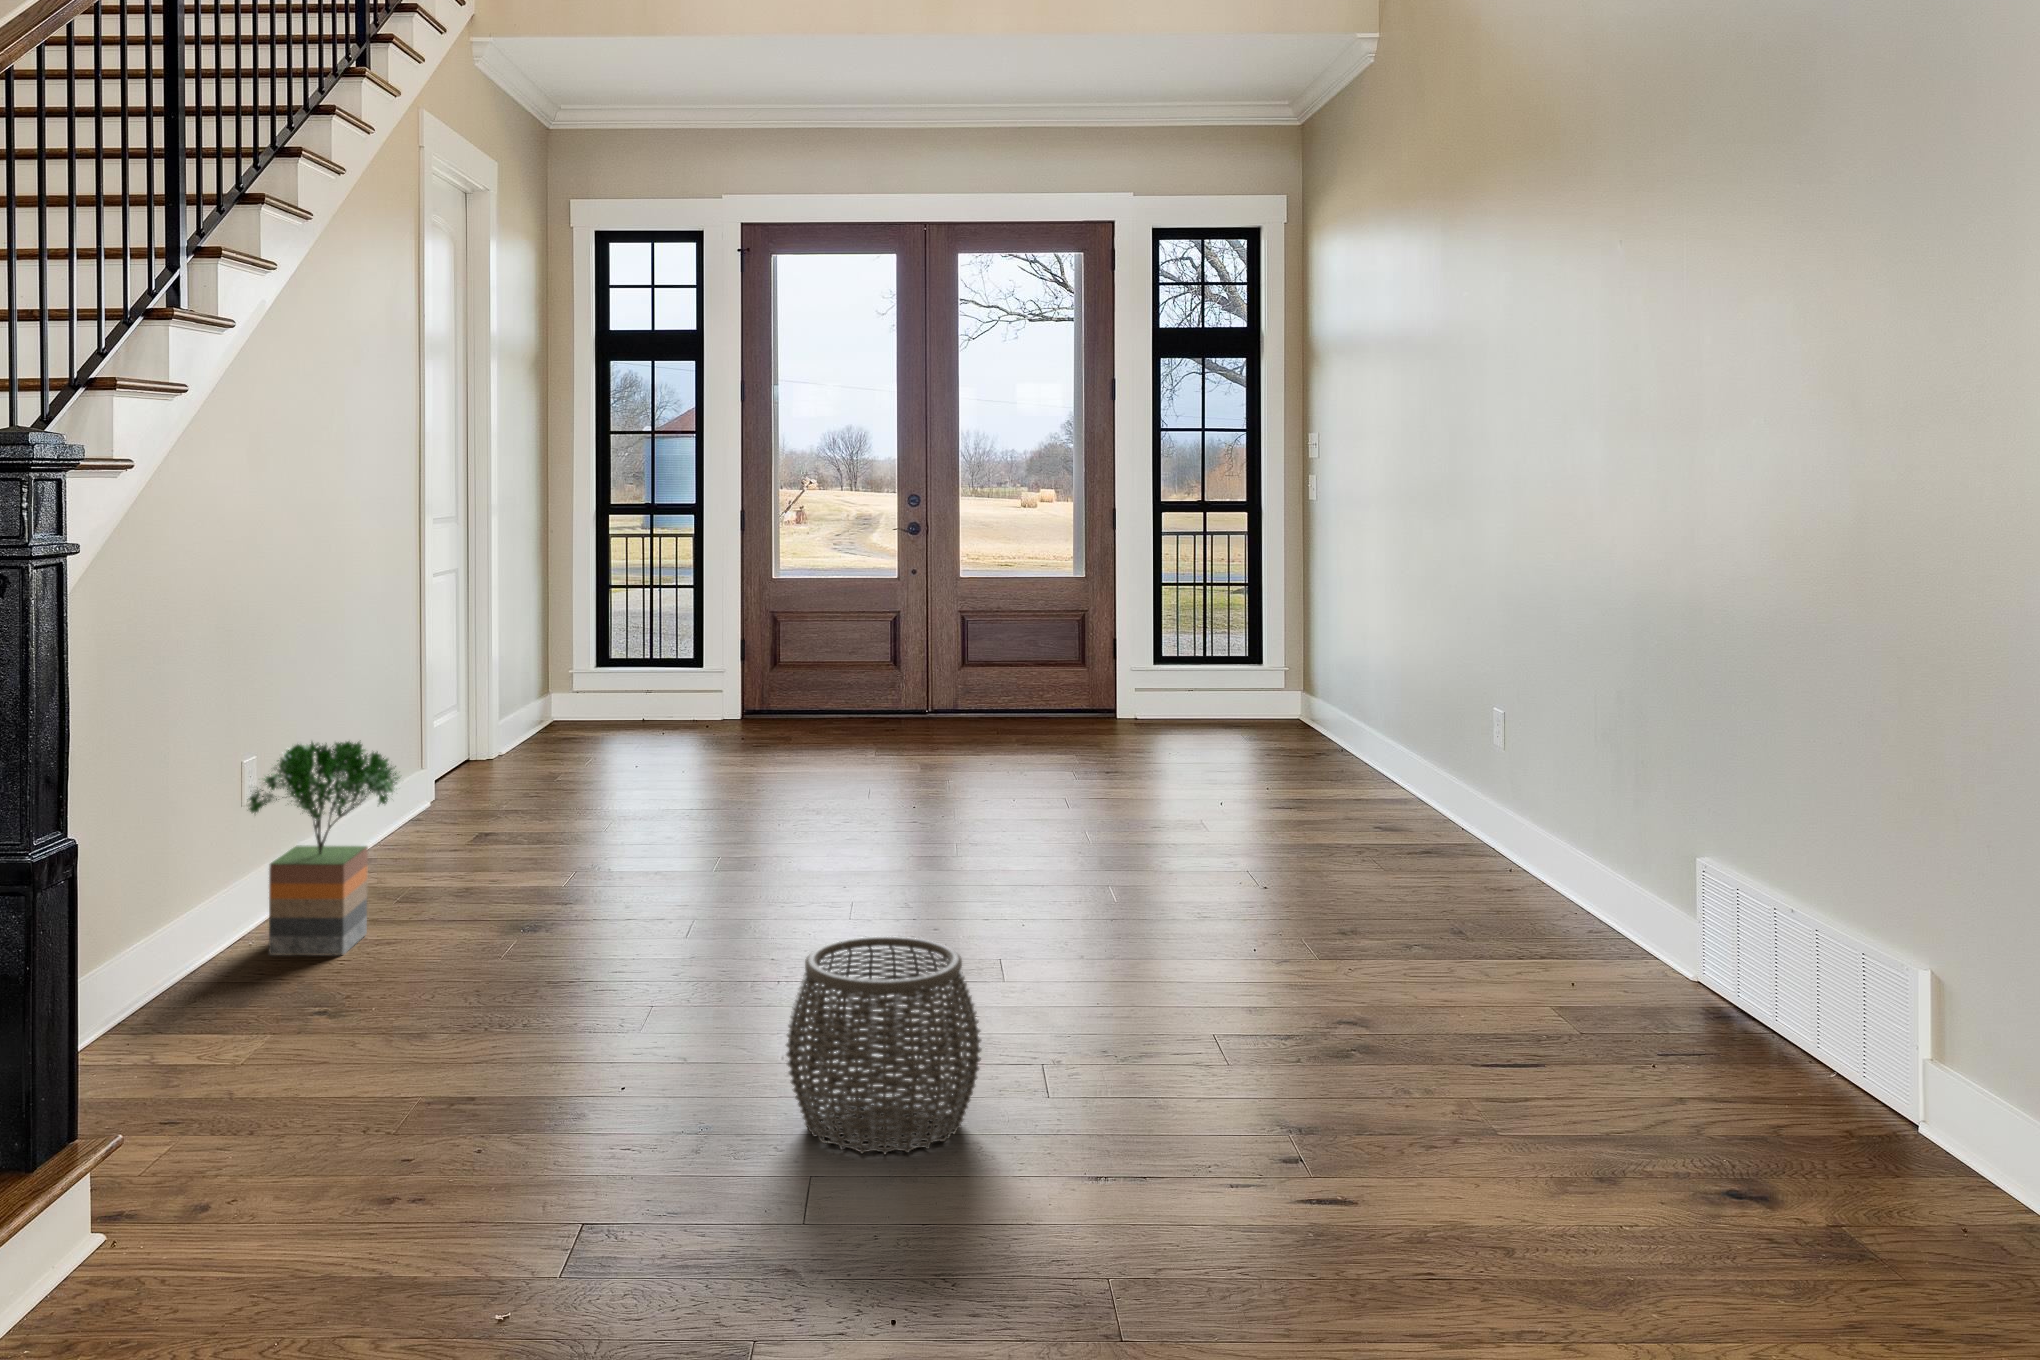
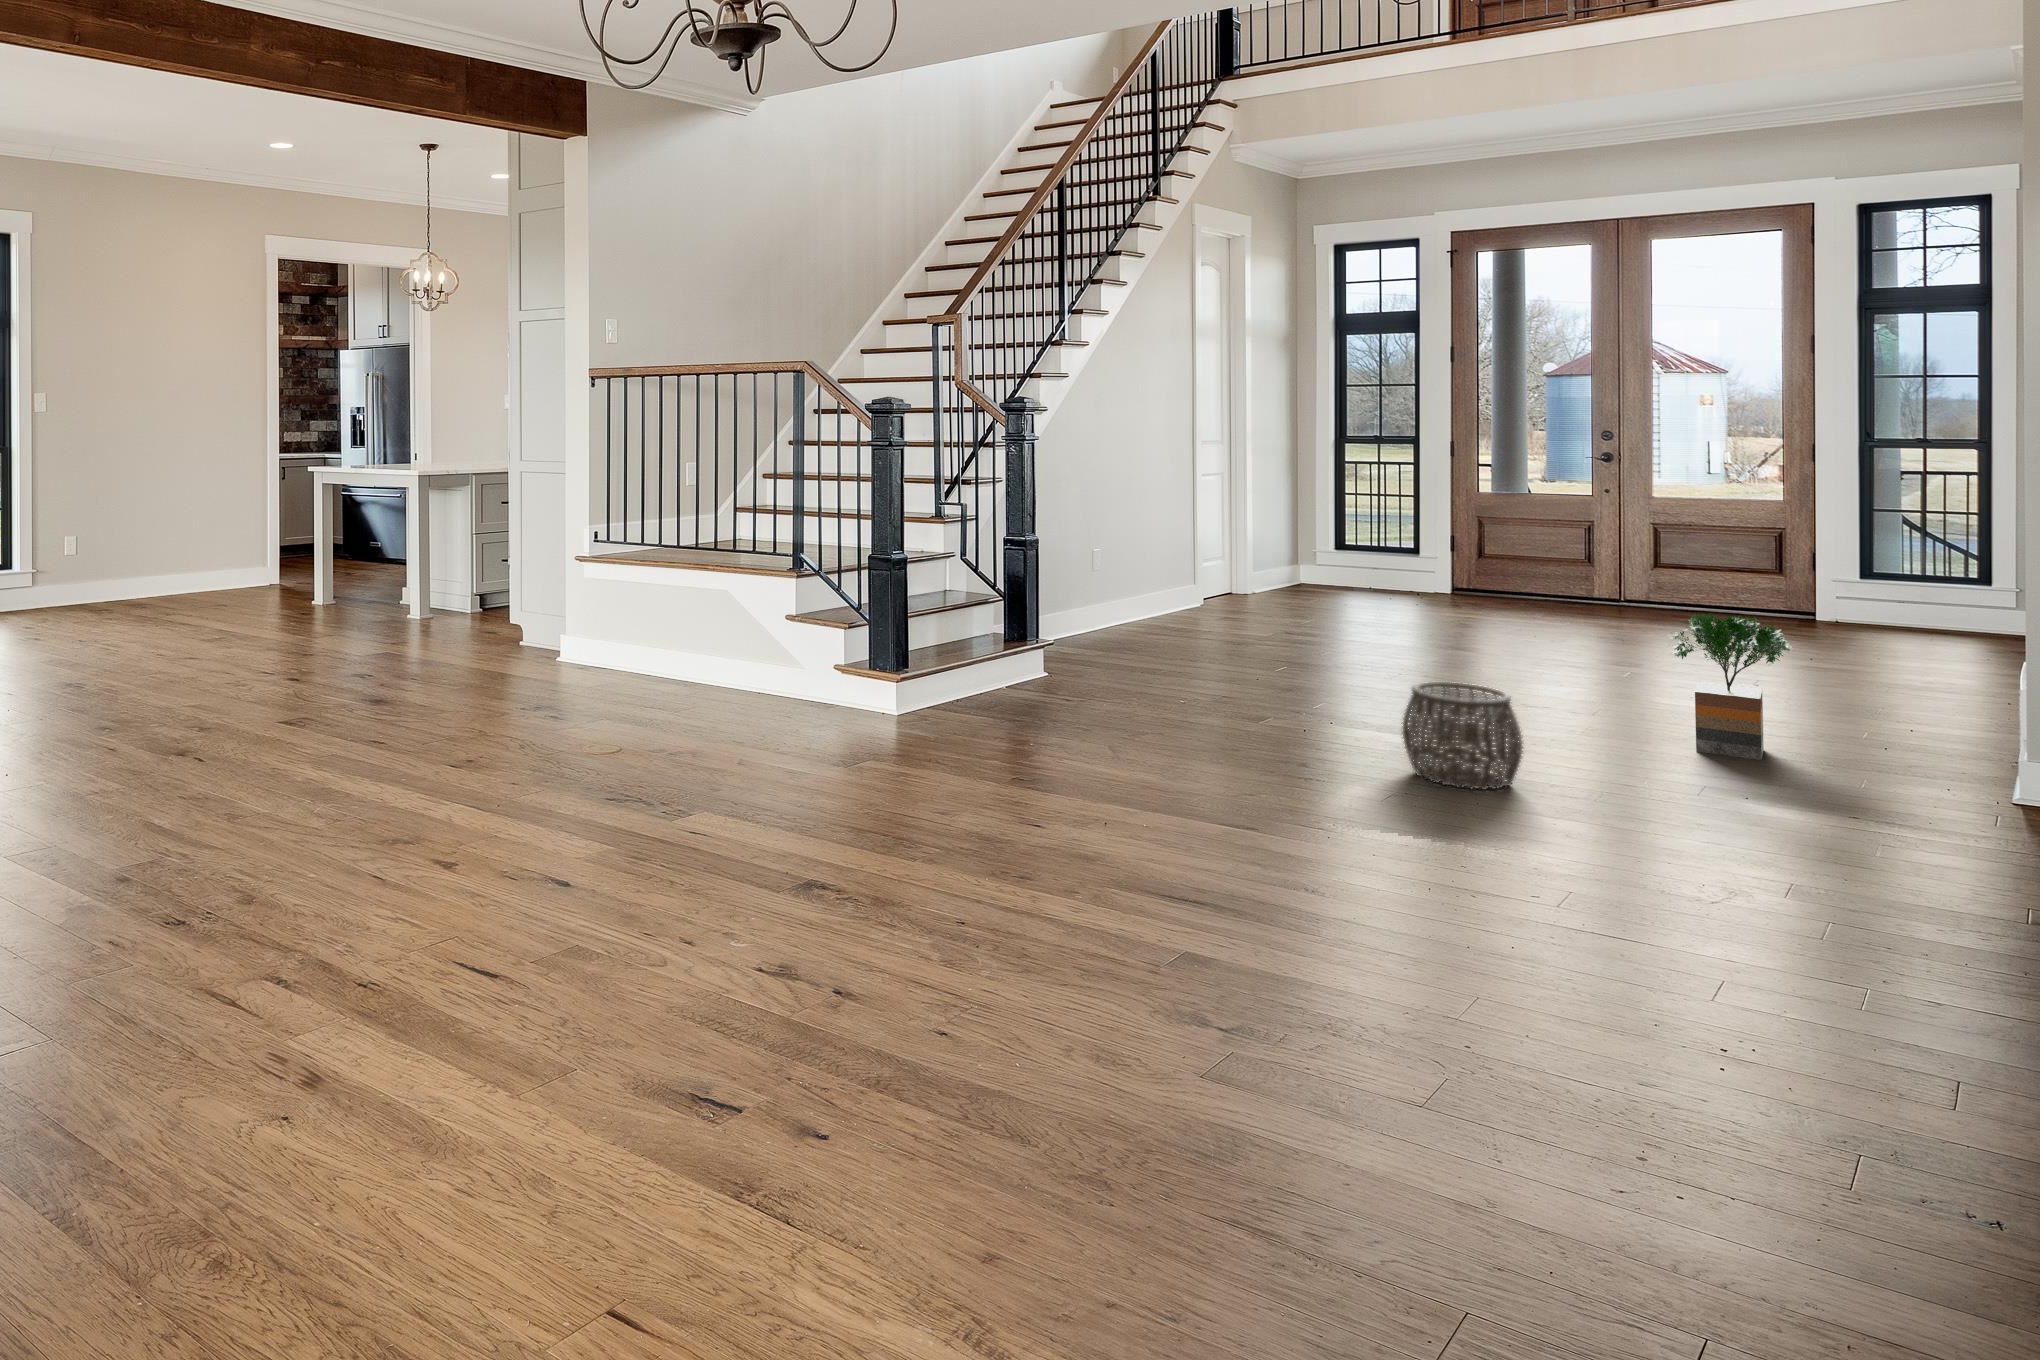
potted tree: present [249,741,400,955] -> present [1670,613,1792,760]

